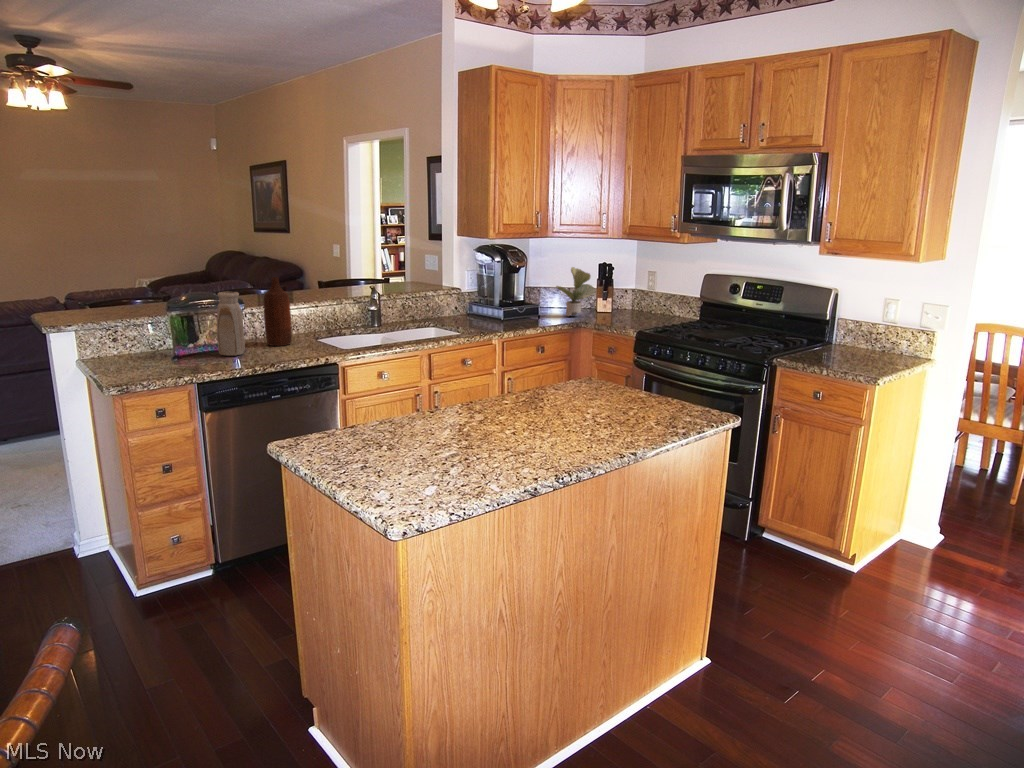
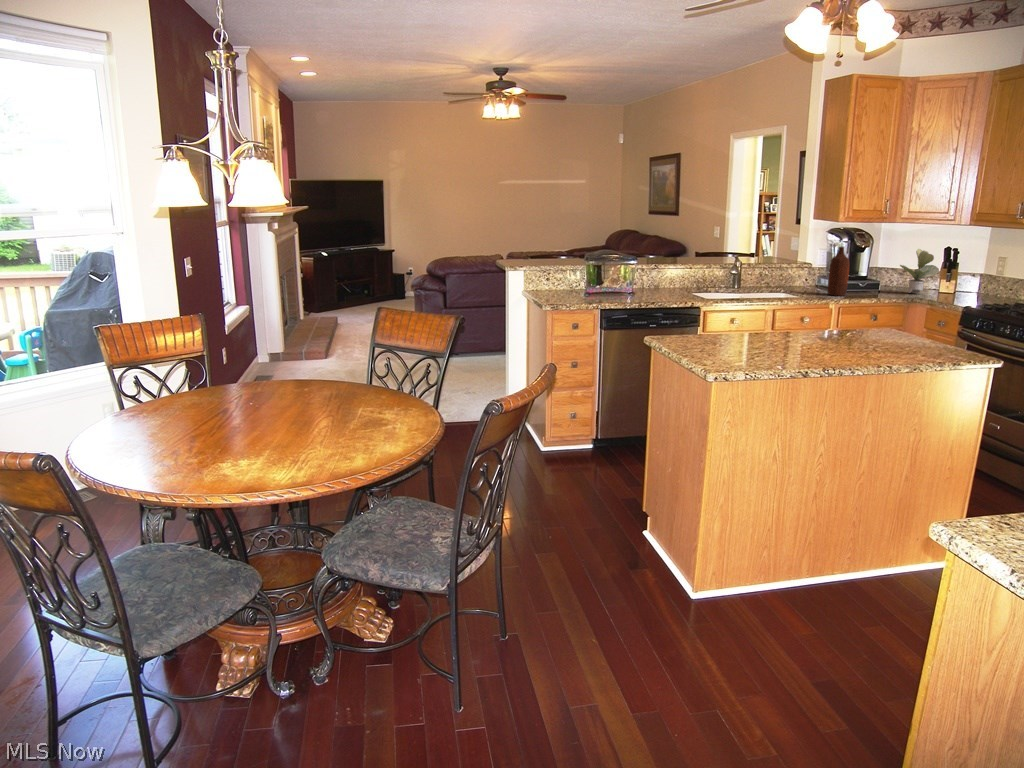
bottle: present [264,277,292,346] -> present [828,247,850,296]
vase: present [217,291,245,356] -> none [617,252,635,296]

